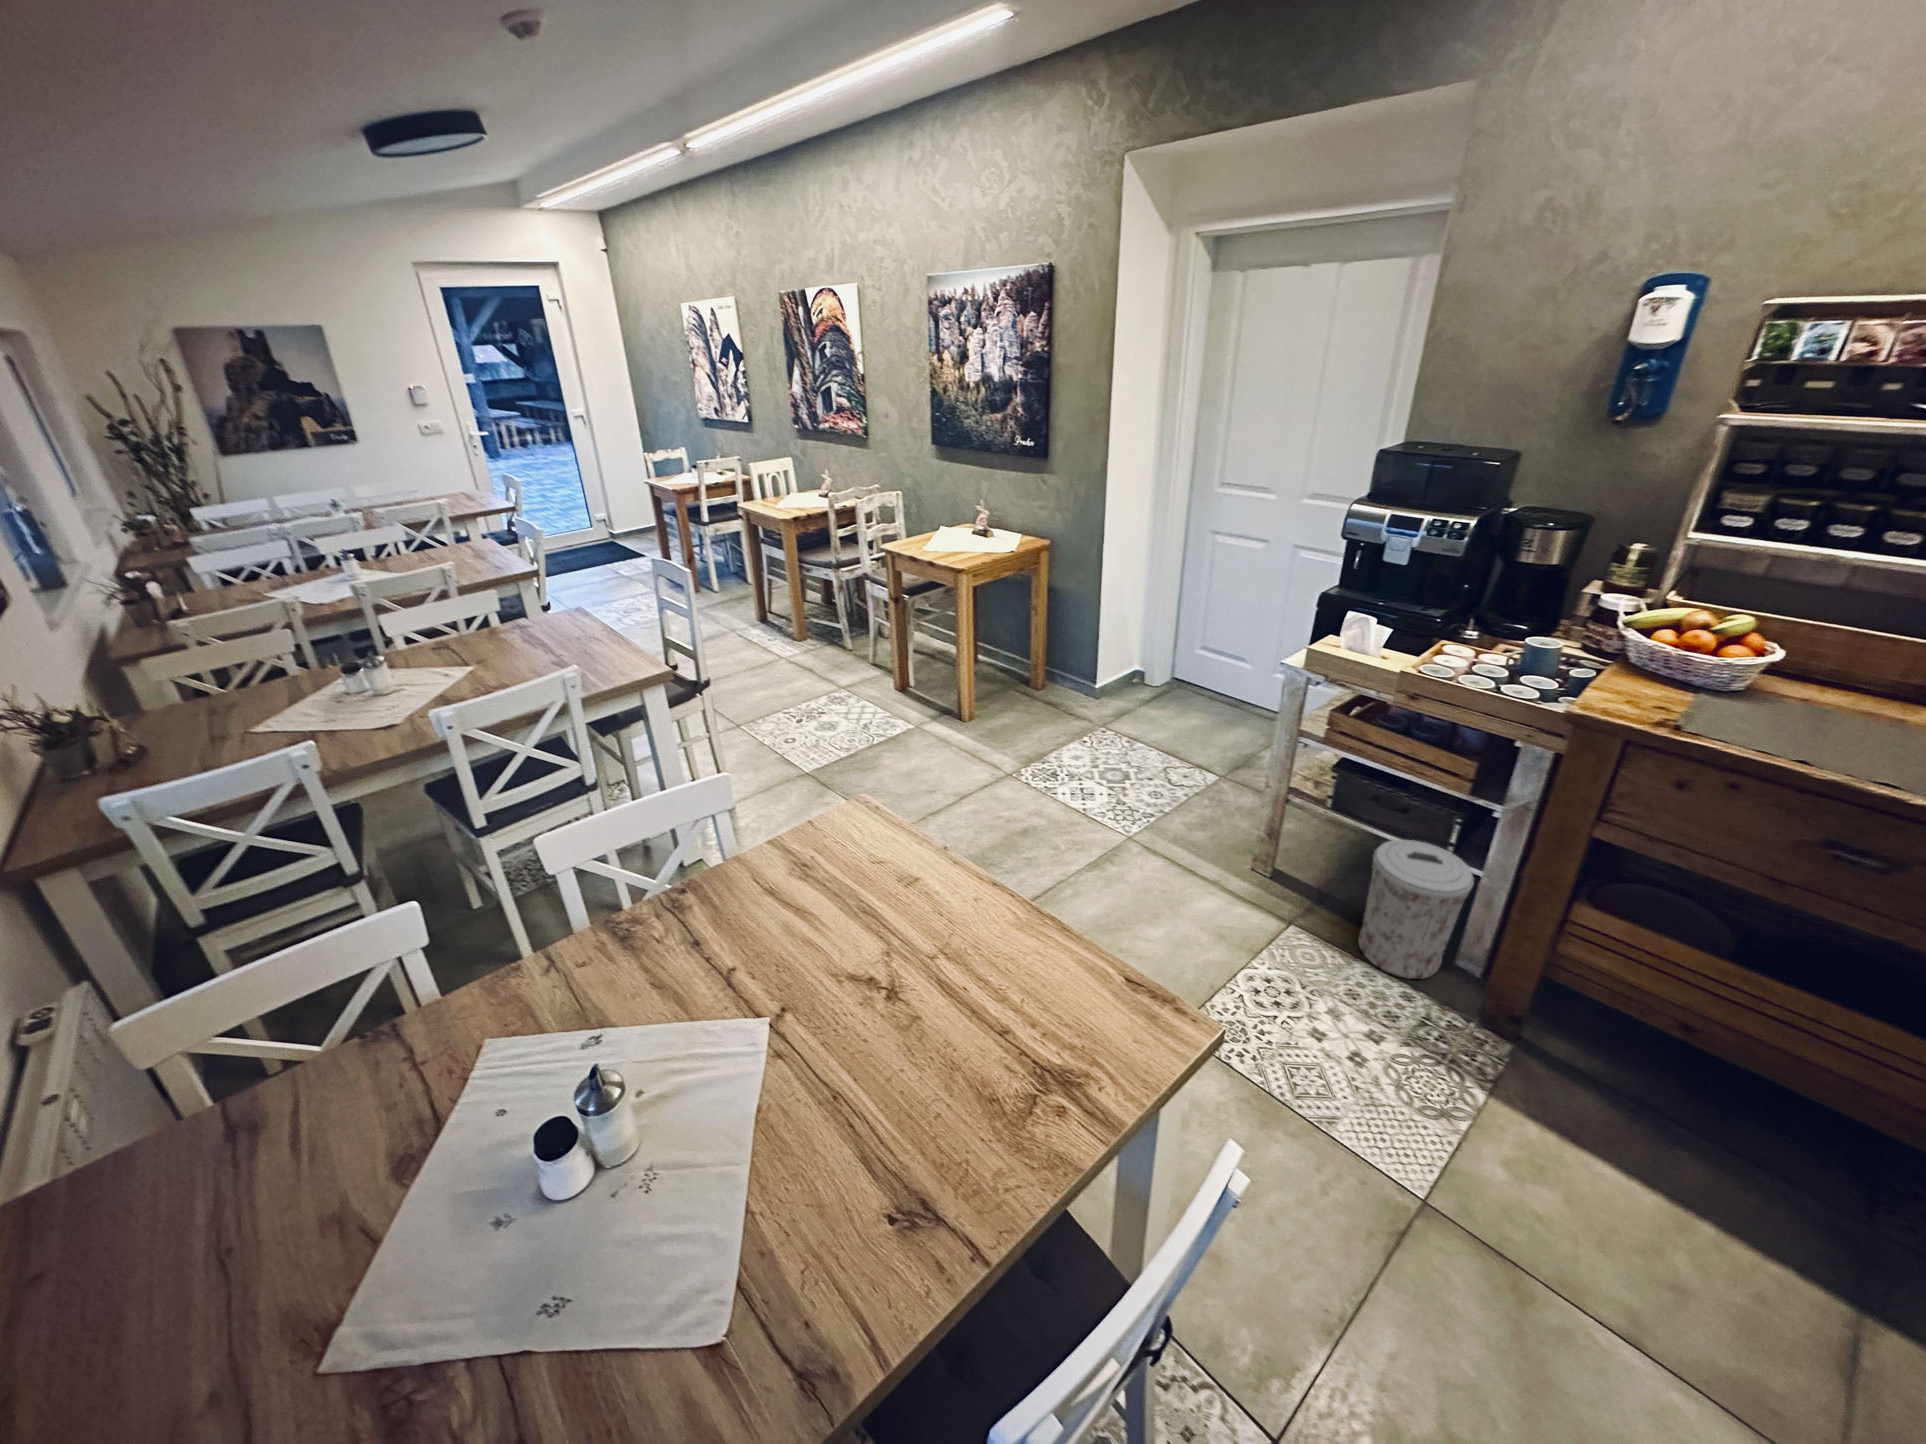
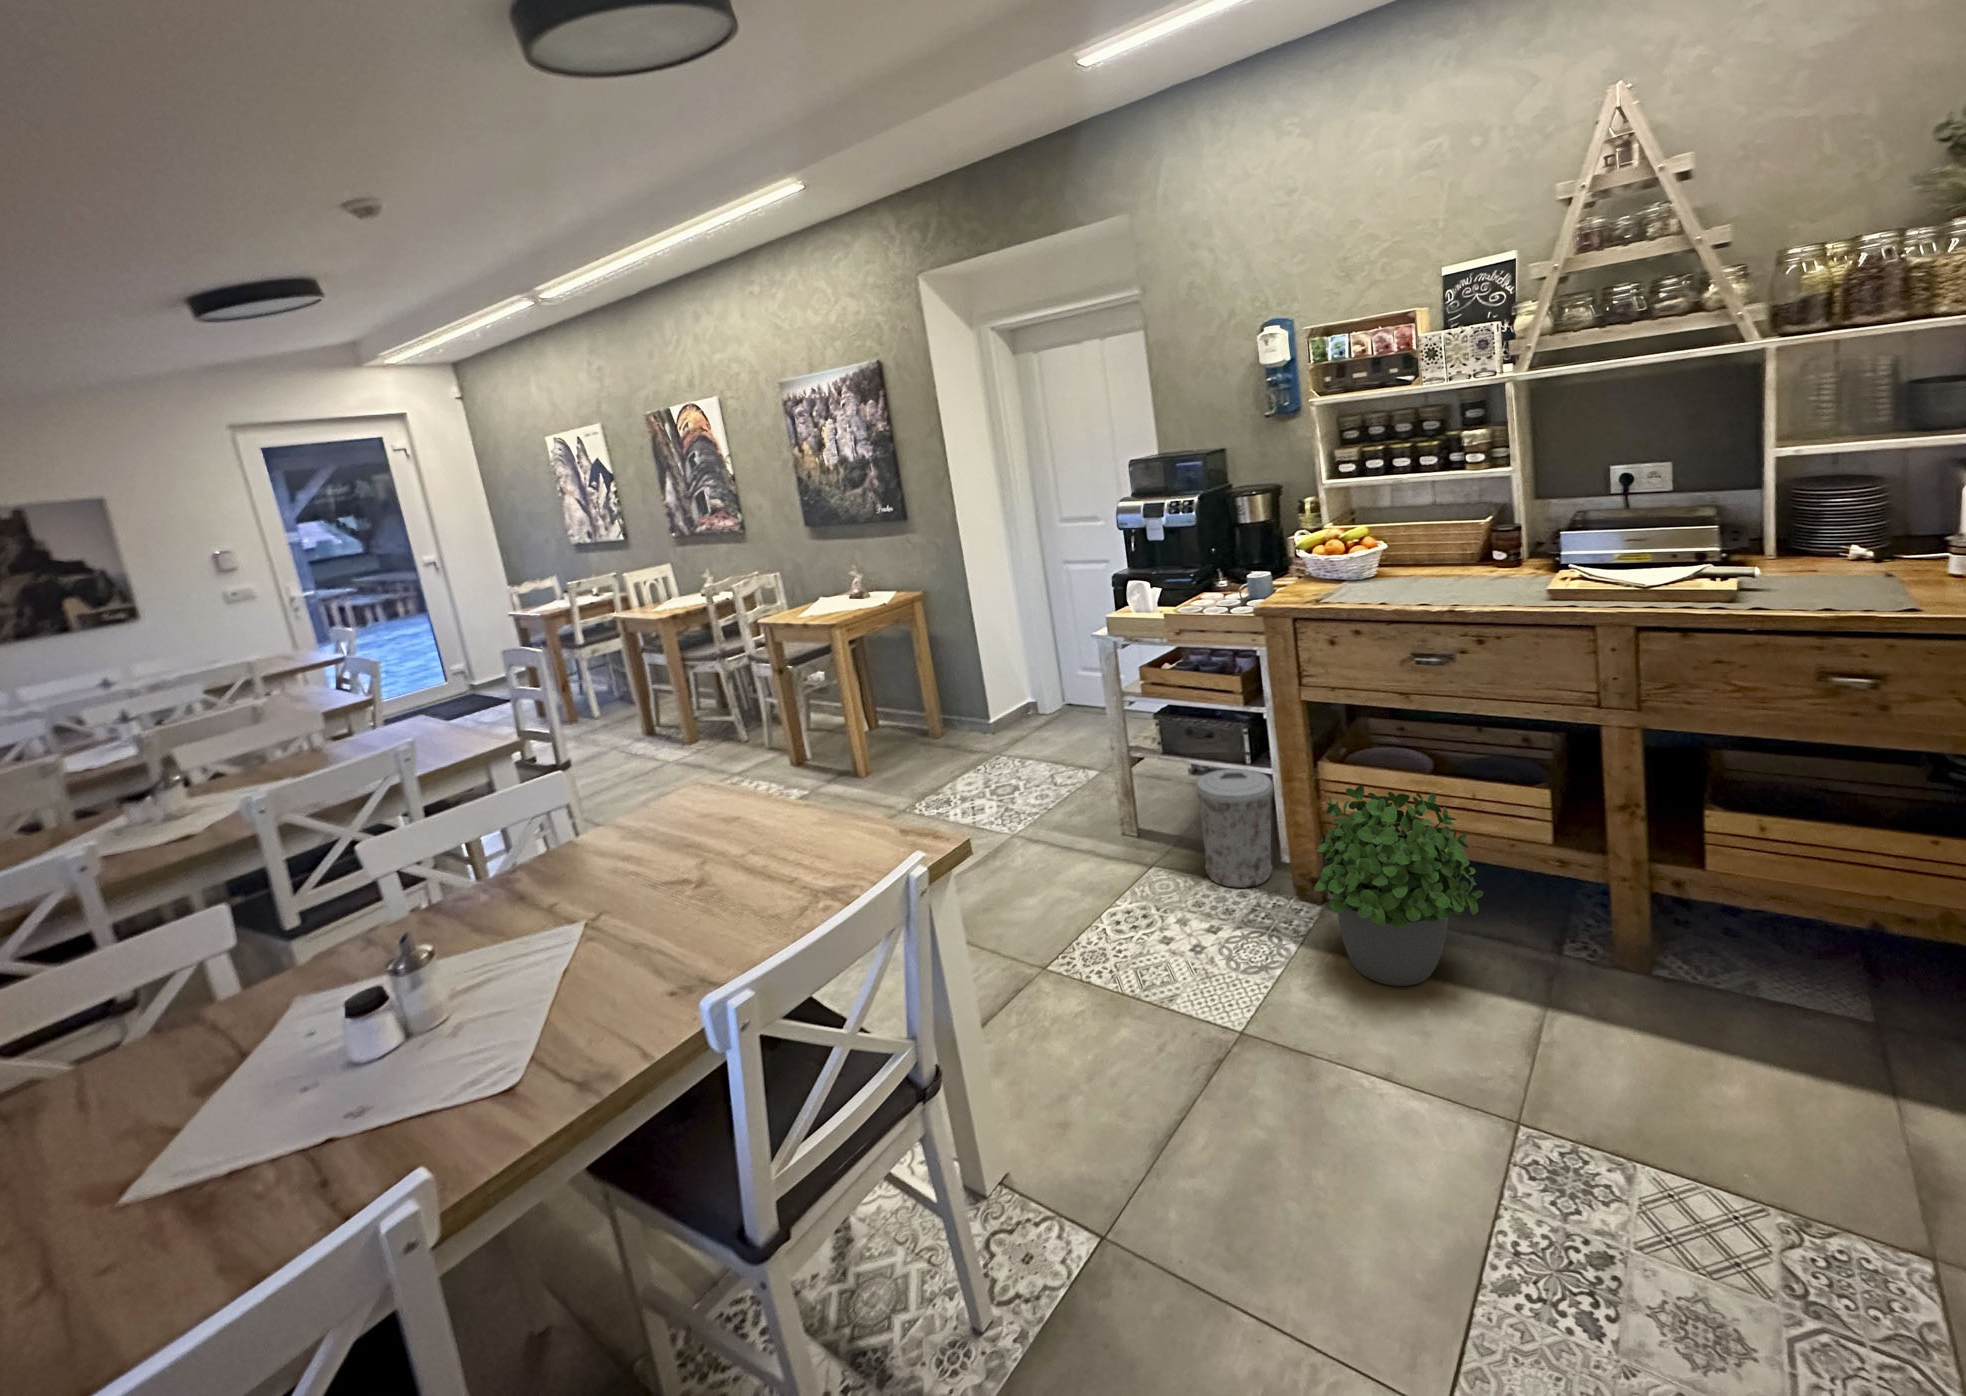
potted plant: none [1537,937,1803,1192] -> present [1314,785,1483,986]

